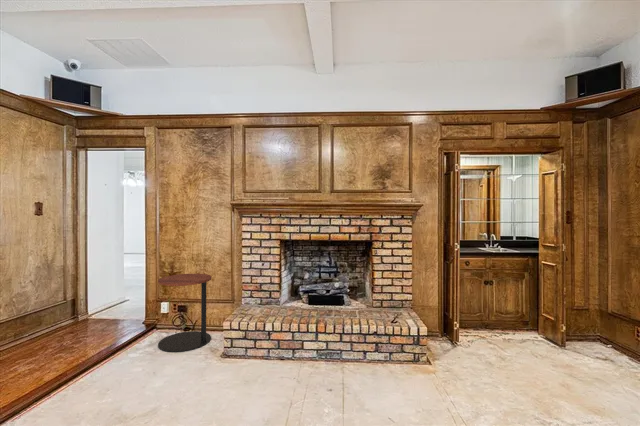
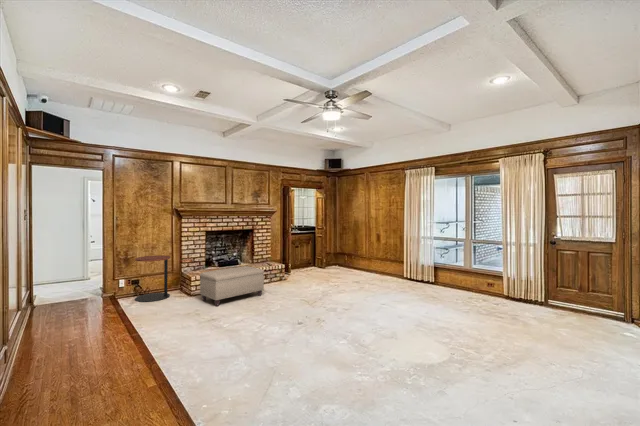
ottoman: none [190,321,324,412] -> present [200,266,264,306]

